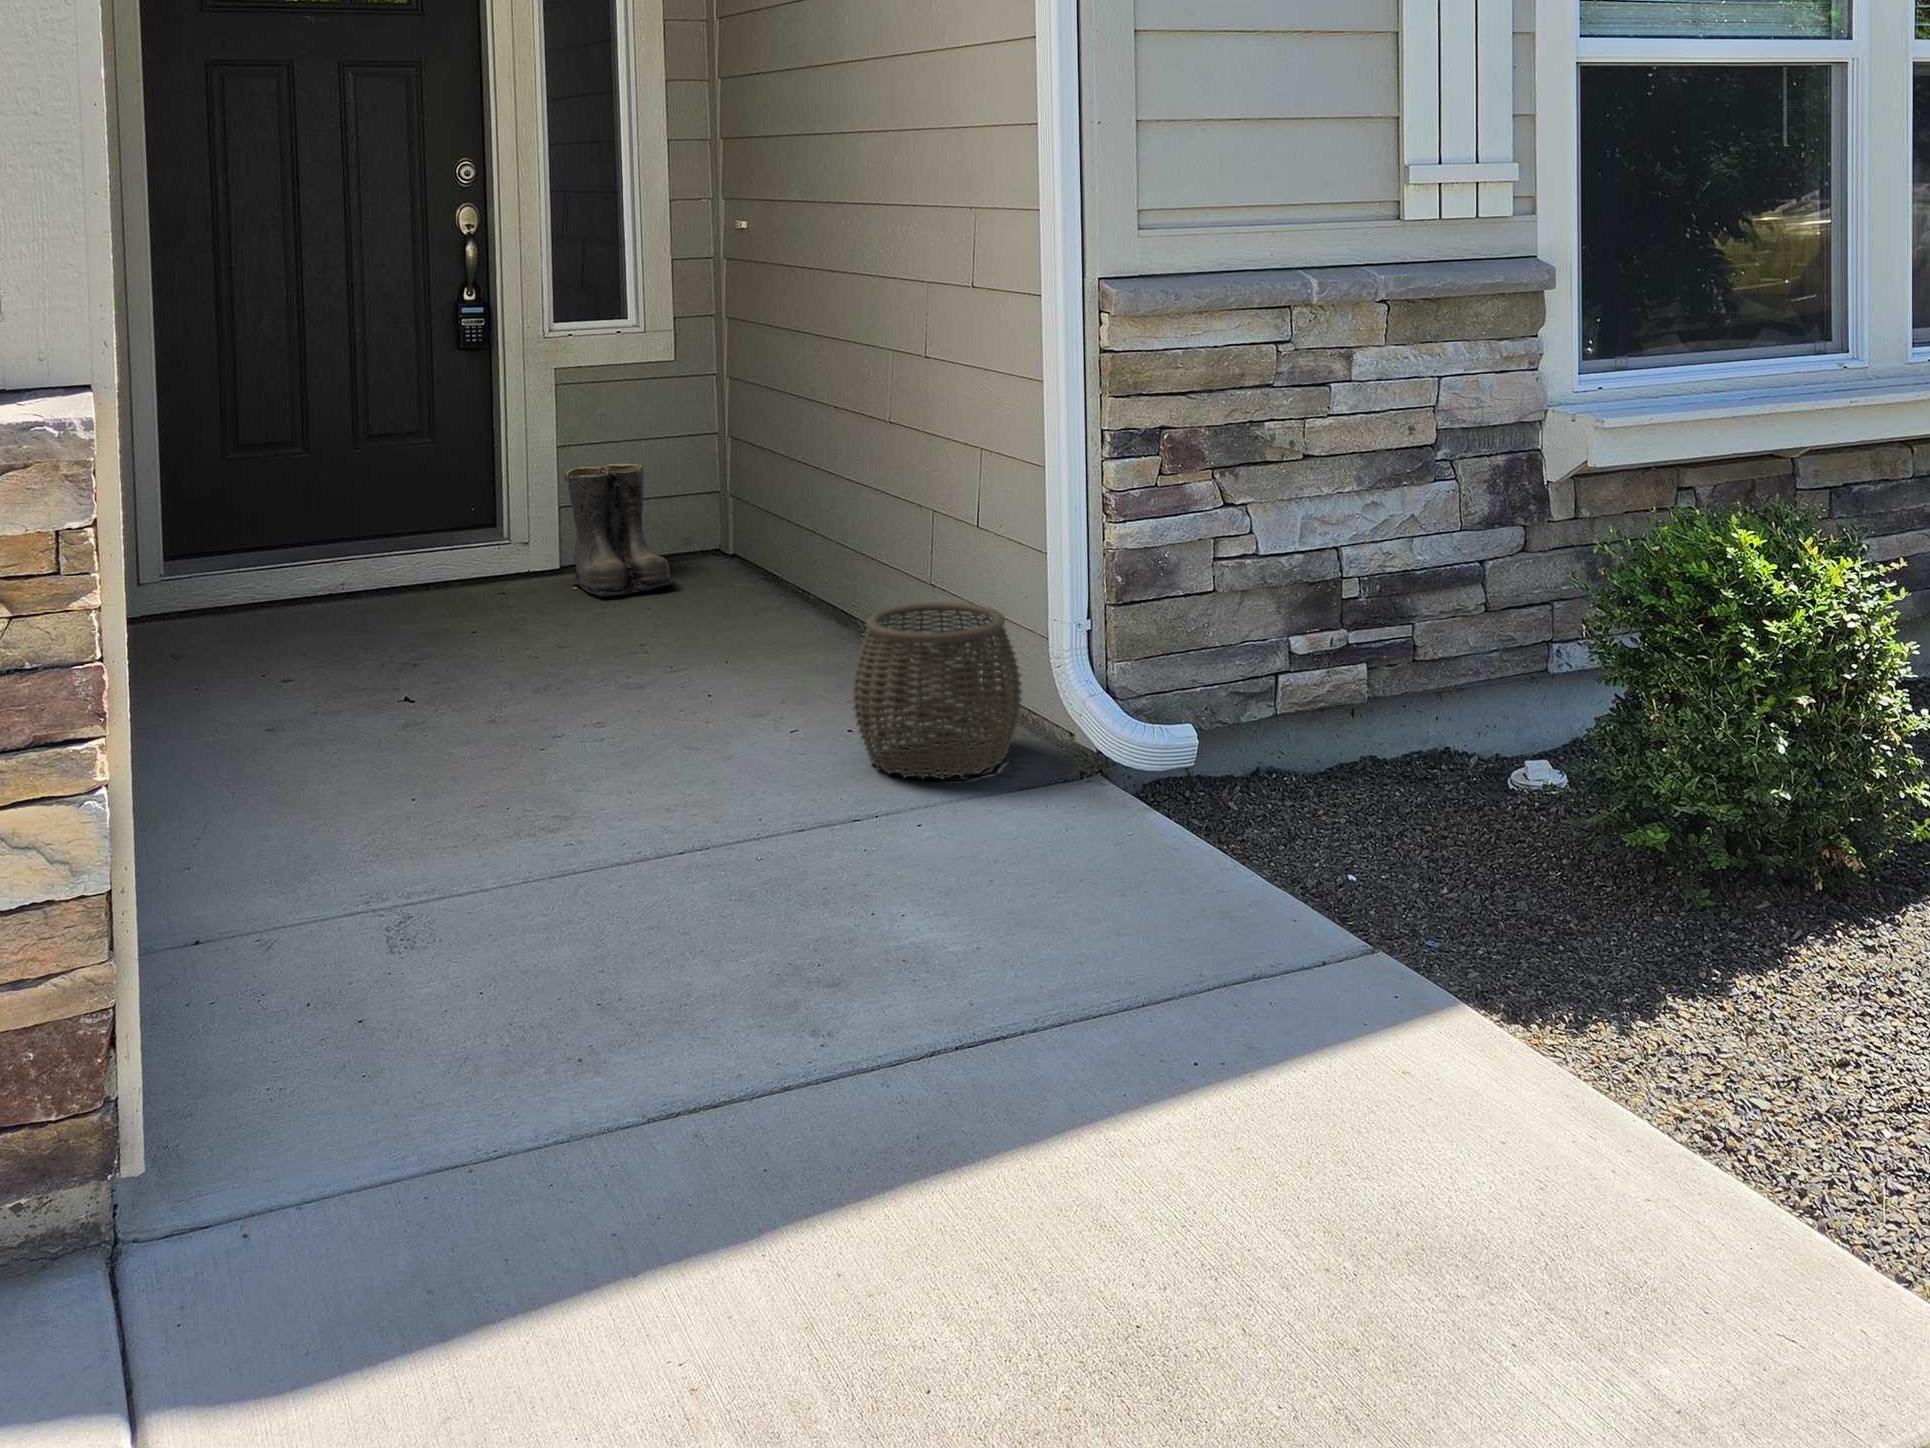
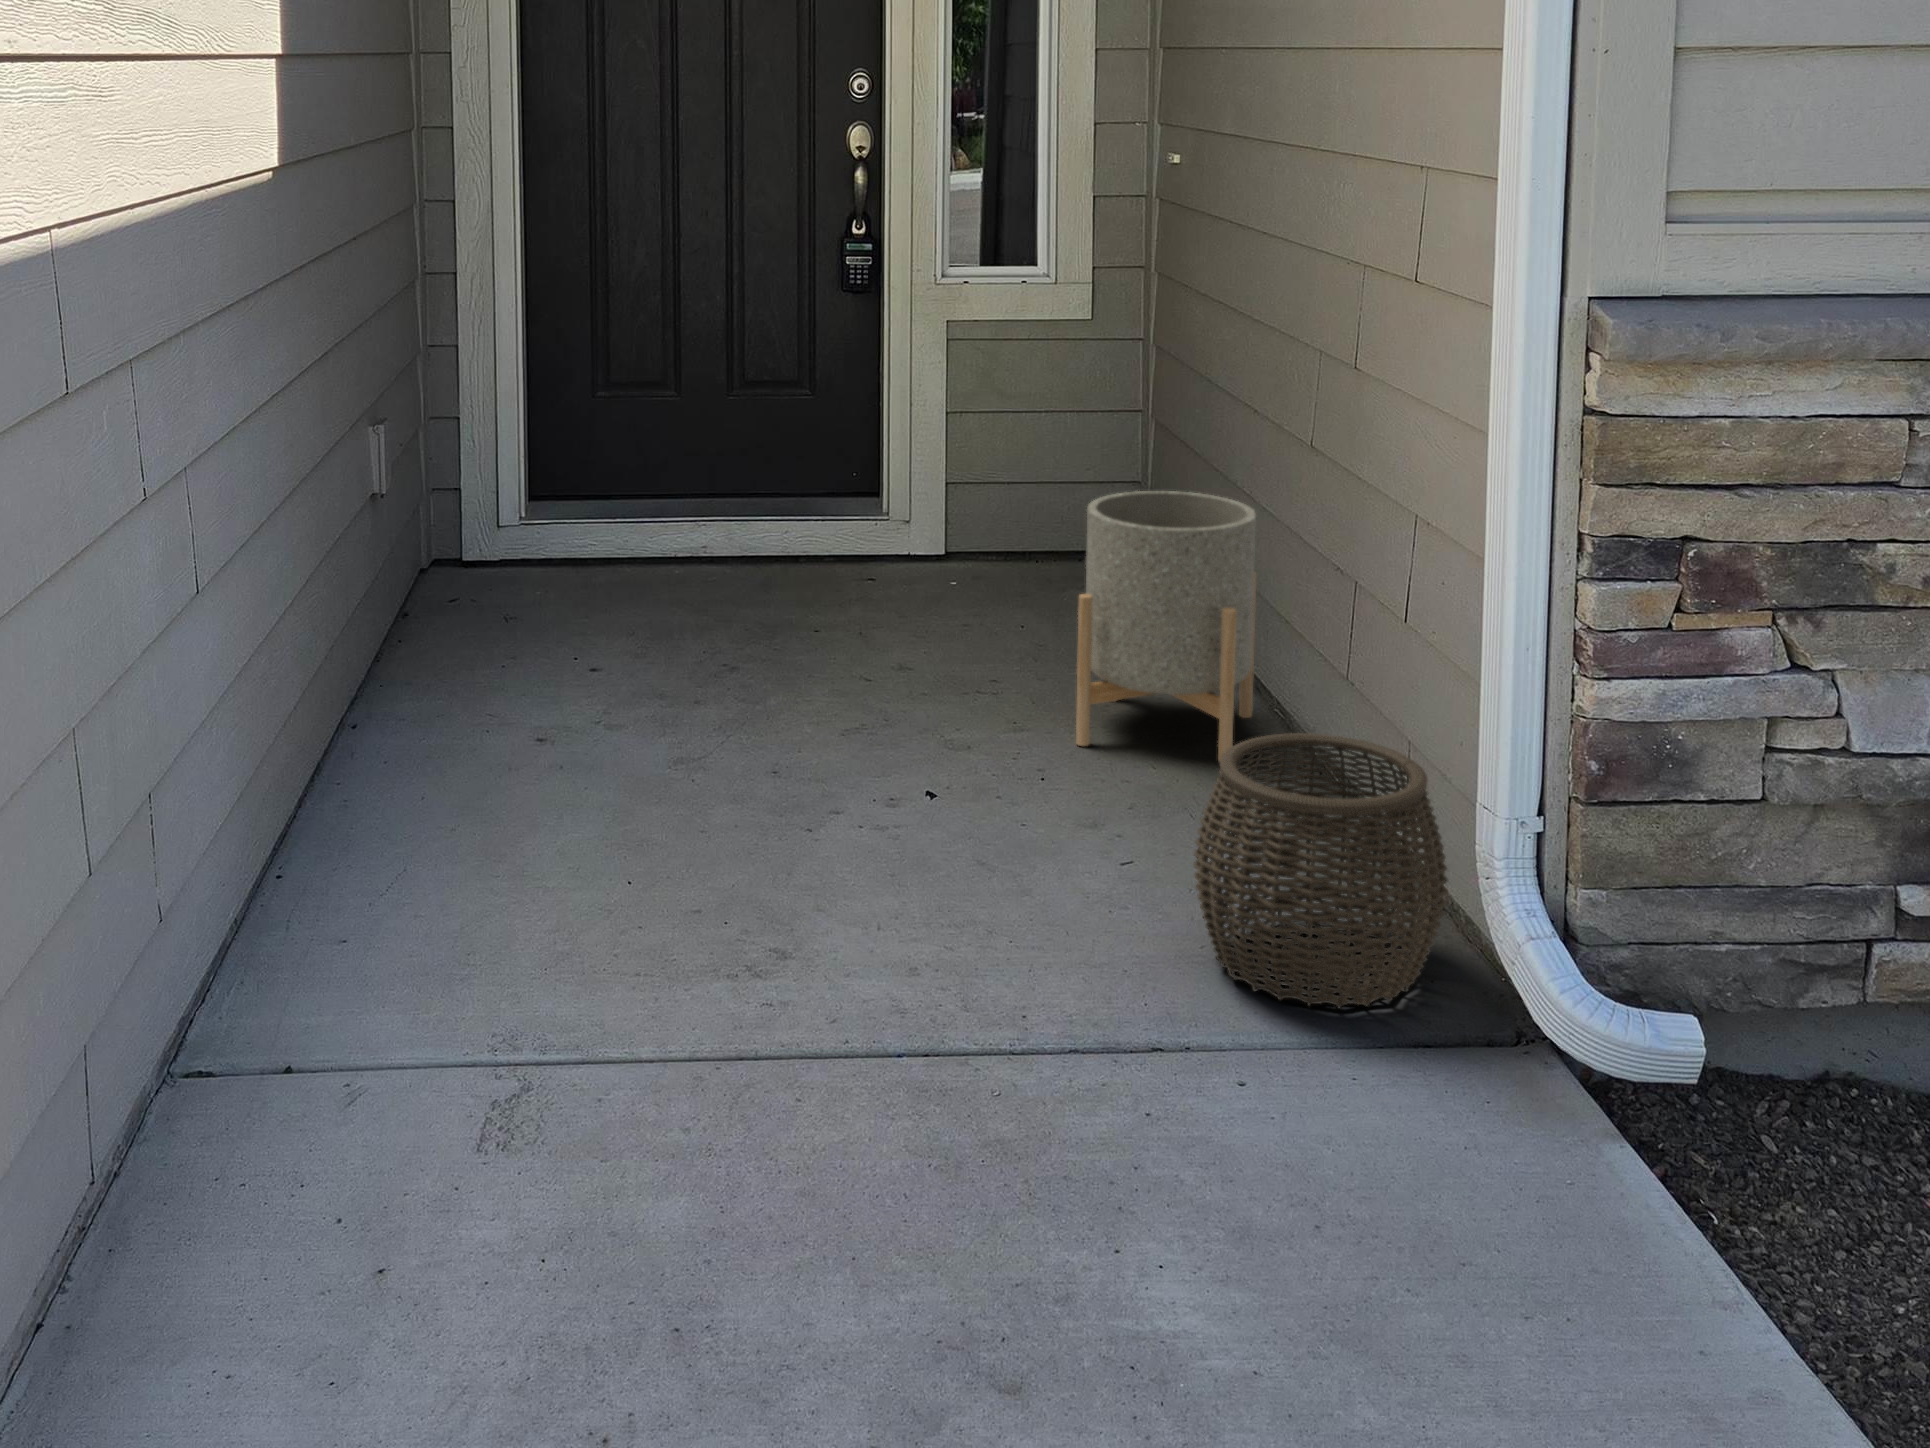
boots: present [564,464,677,597] -> none [949,444,1075,614]
planter: none [714,471,839,666] -> present [1076,491,1256,761]

